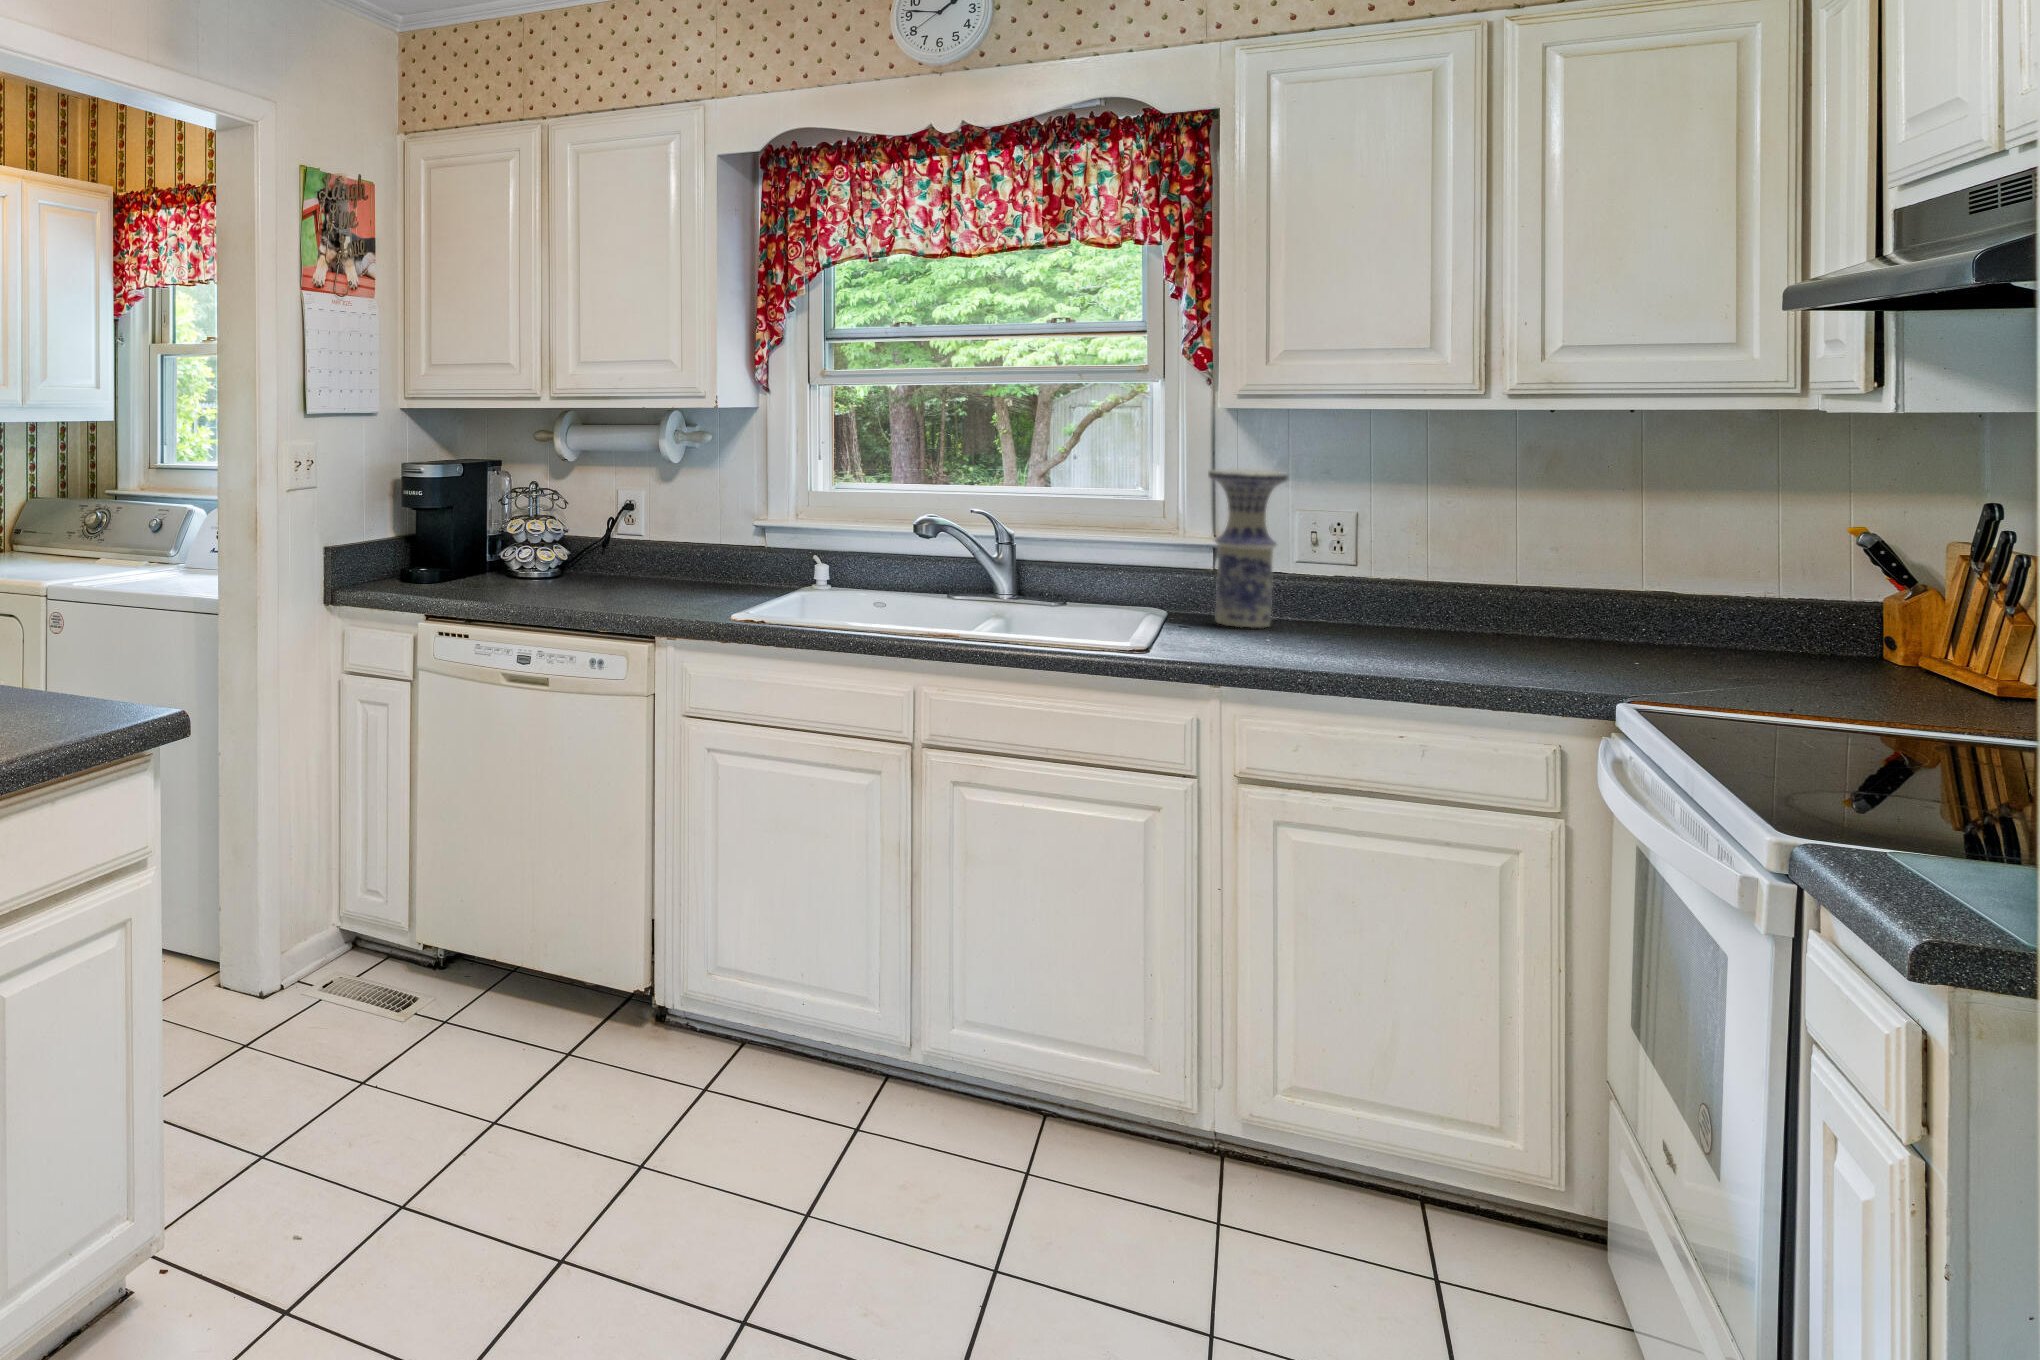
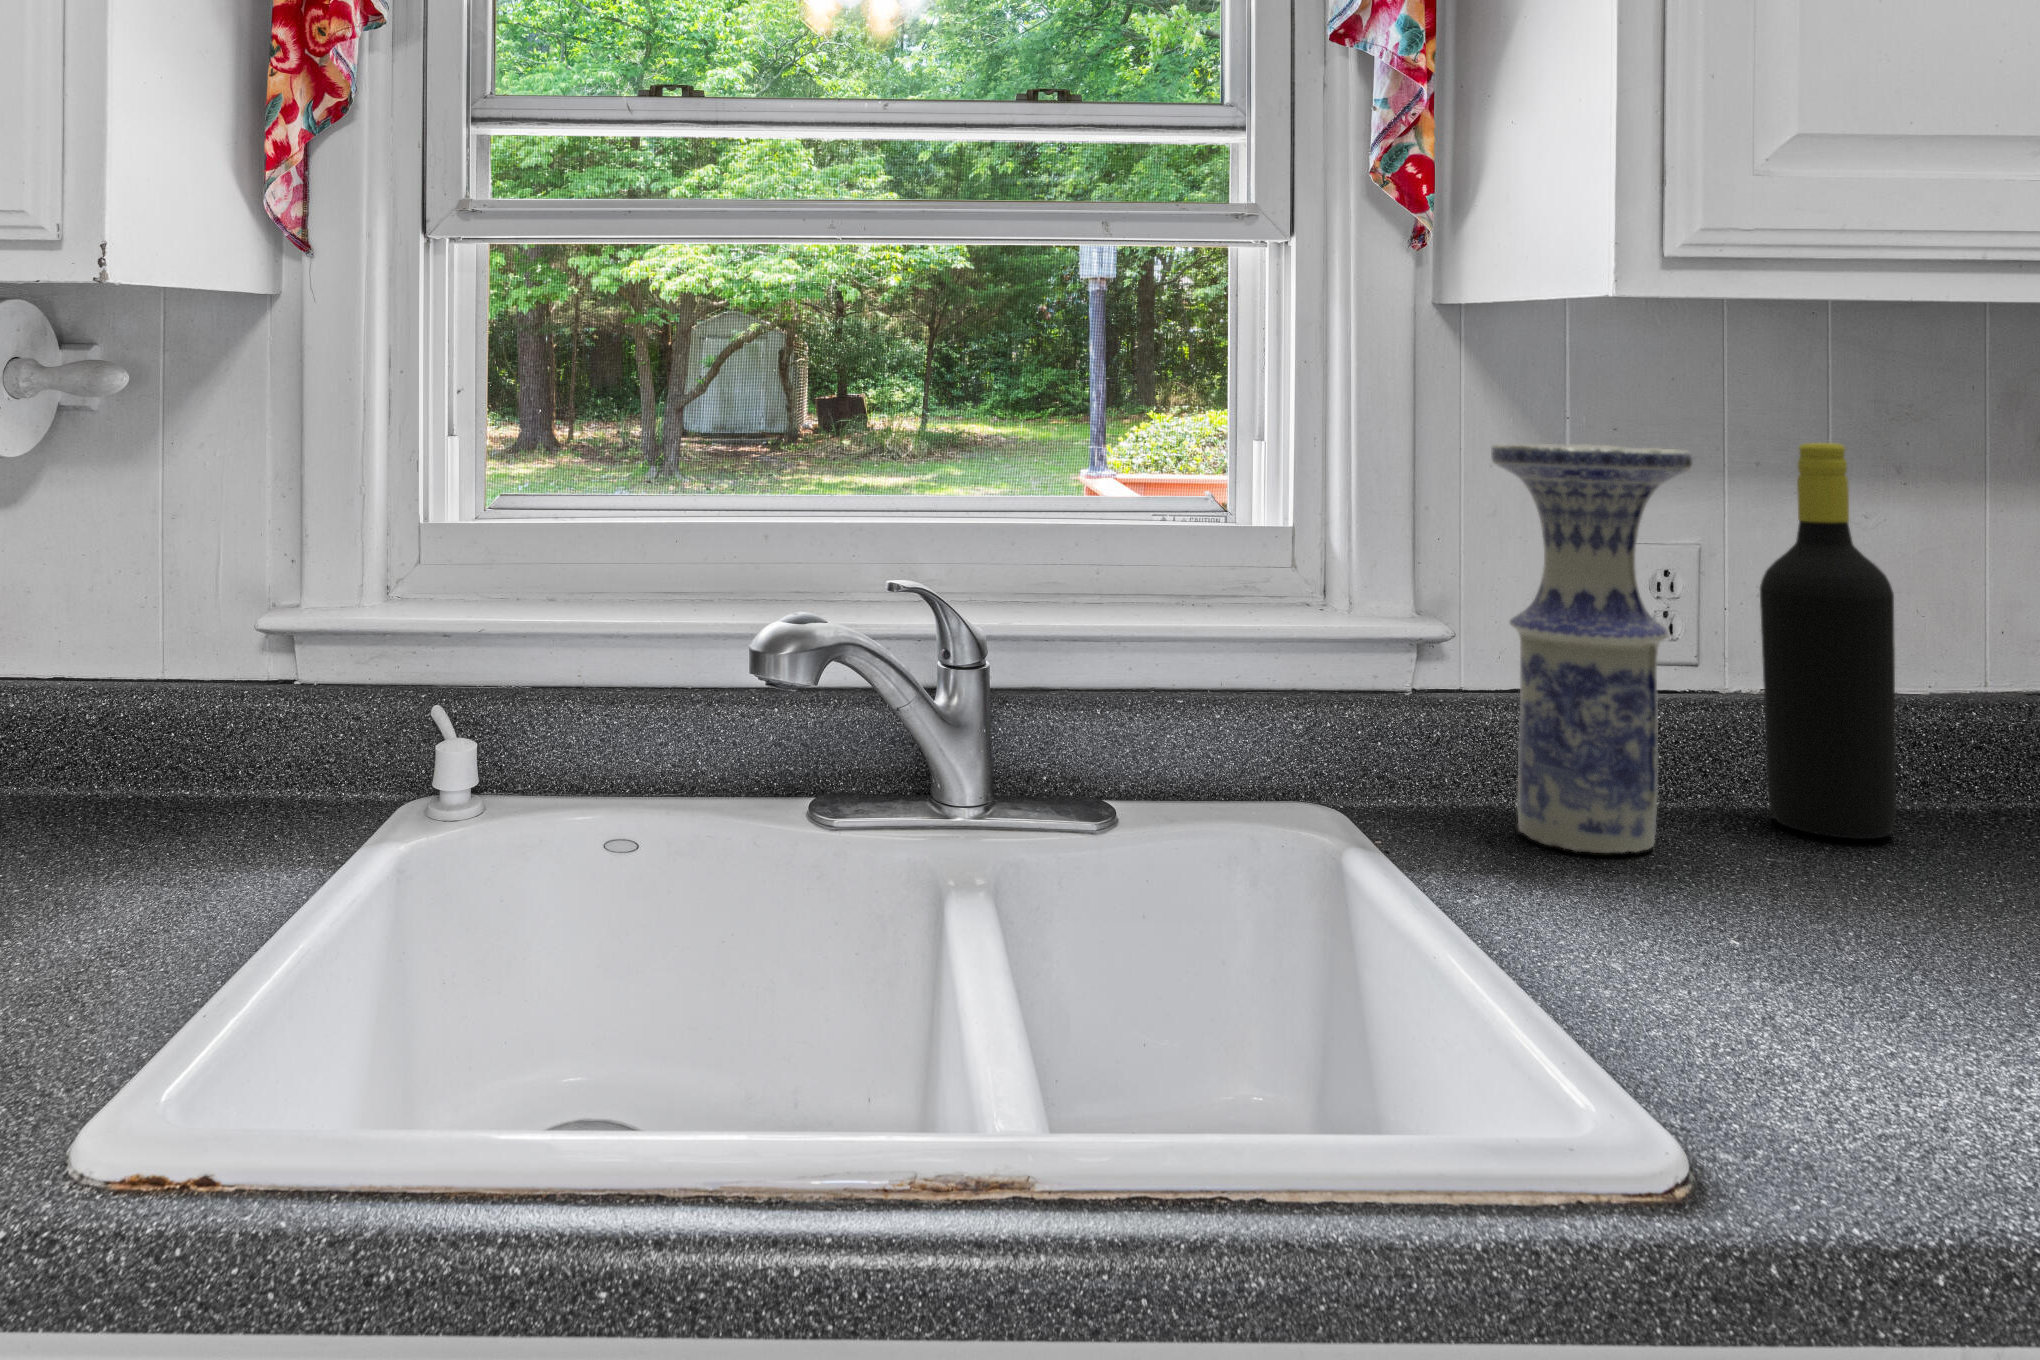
bottle: none [1339,472,1392,633] -> present [1760,443,1896,839]

